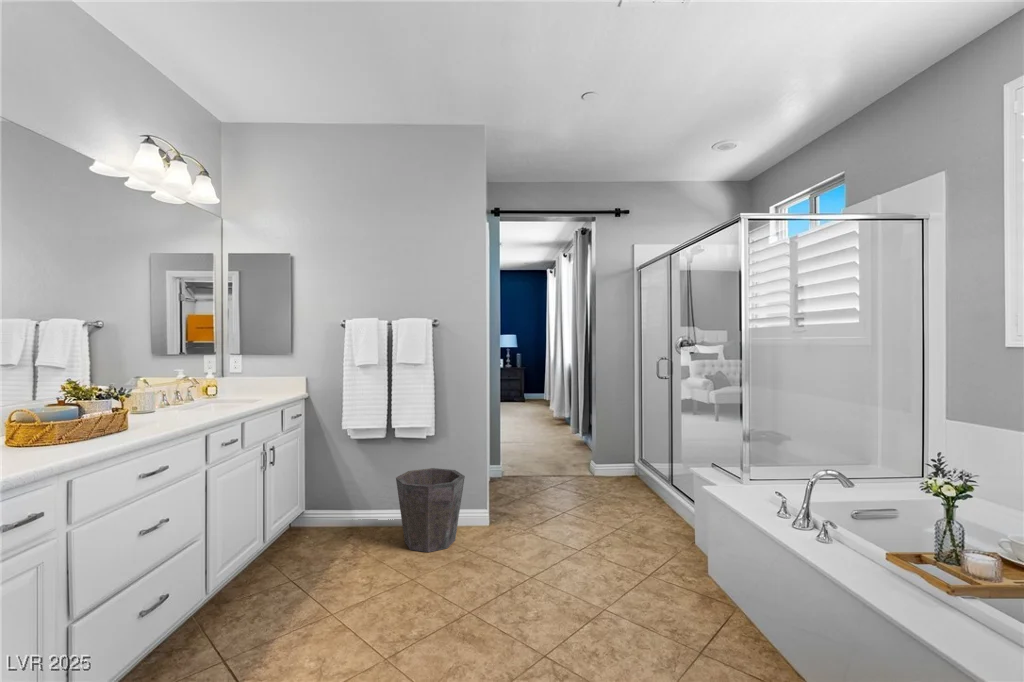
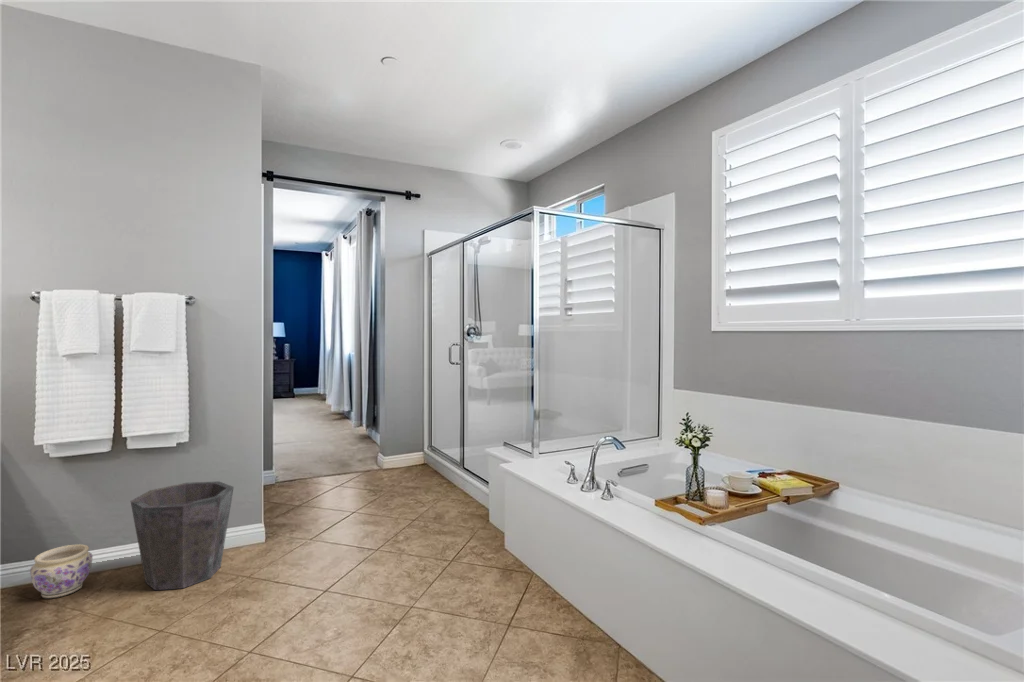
planter: none [338,505,373,542] -> present [30,544,92,599]

